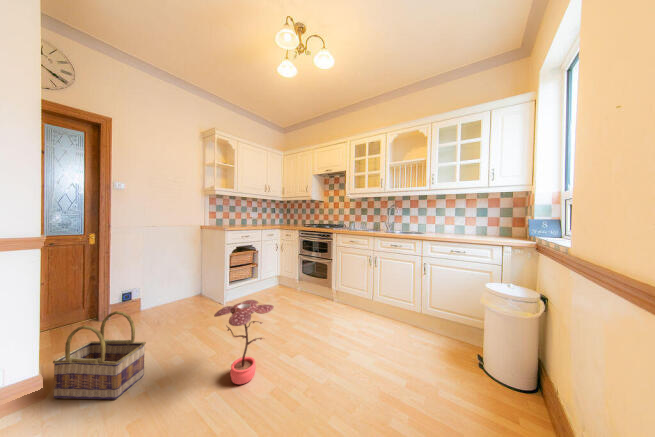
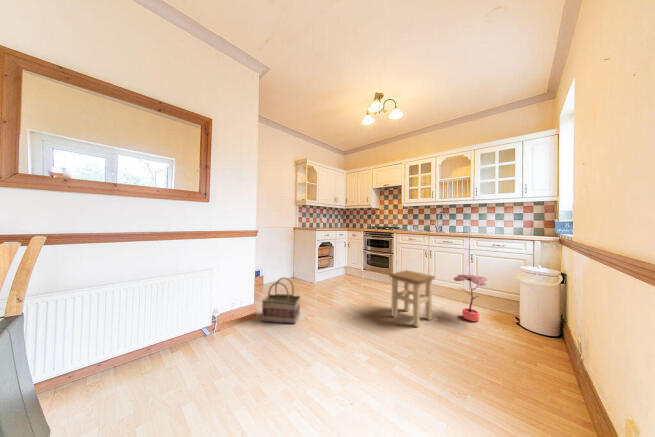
stool: none [300,289,367,388] -> present [390,270,435,327]
potted plant: present [214,300,273,384] -> present [454,275,487,321]

